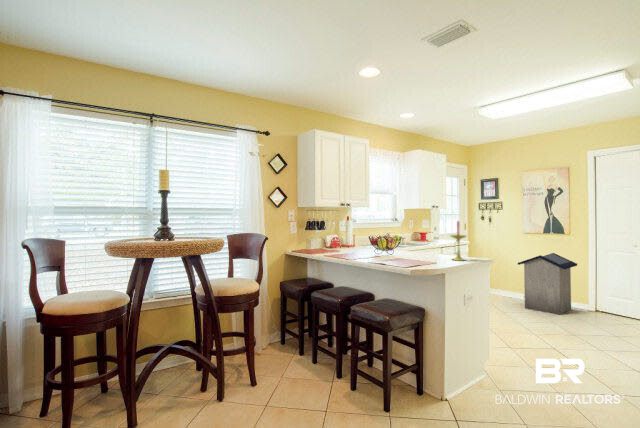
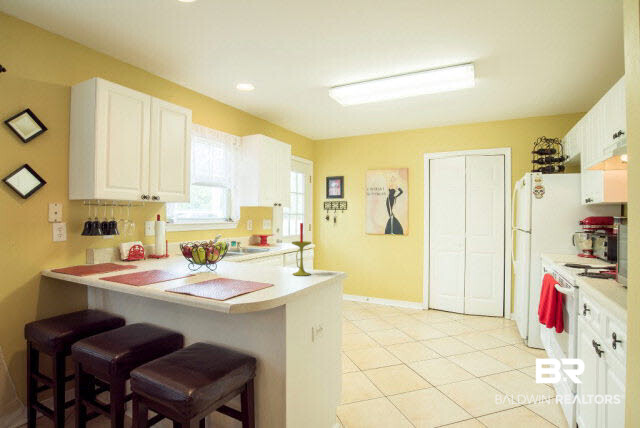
trash can: present [518,253,577,315] -> none [362,255,414,320]

